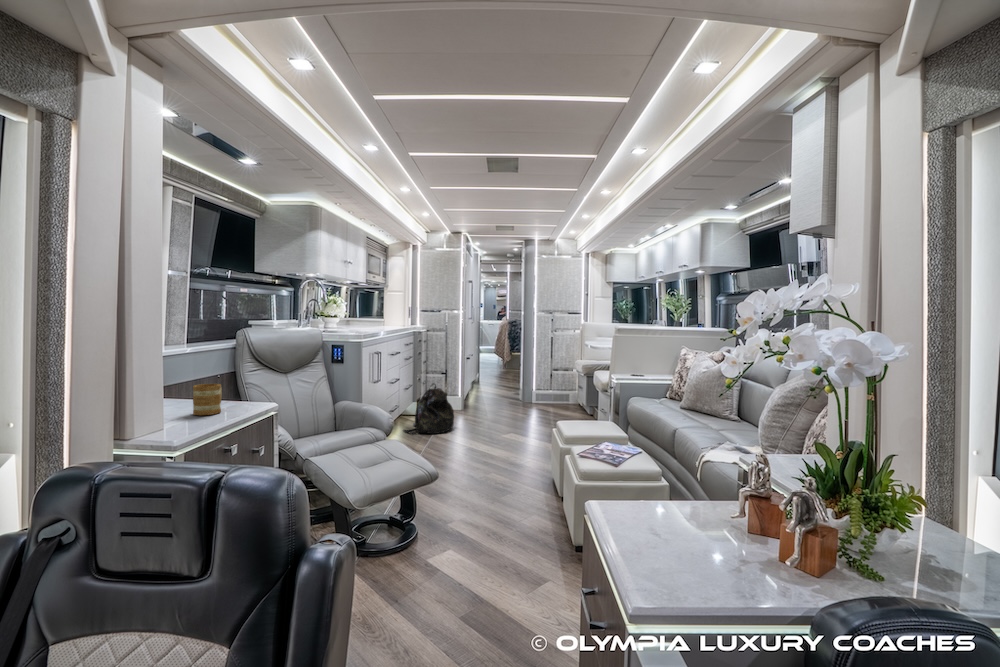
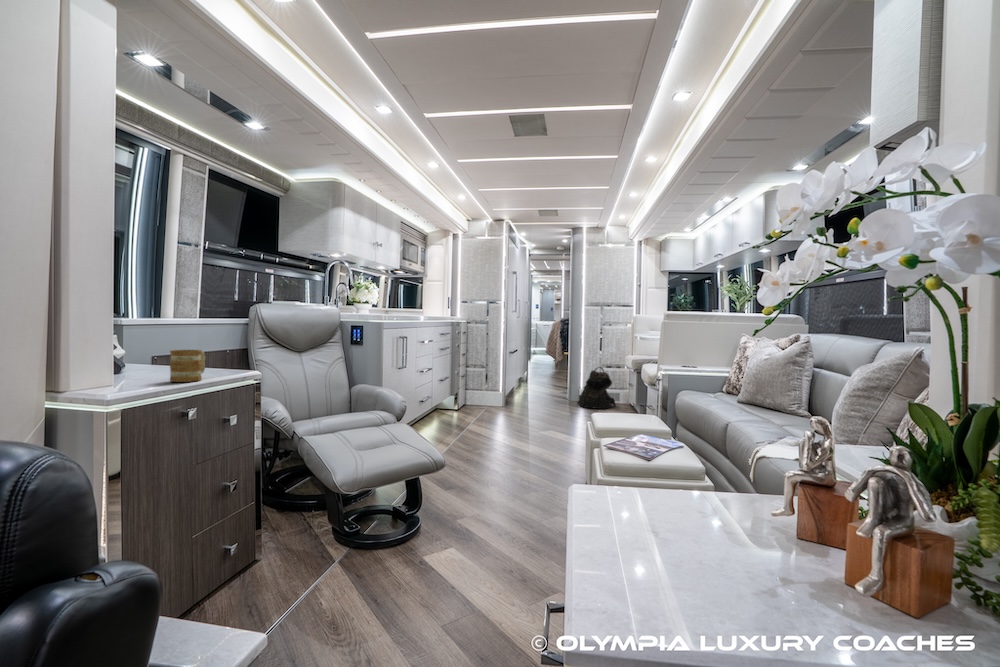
backpack: present [403,383,454,434] -> present [577,367,616,409]

